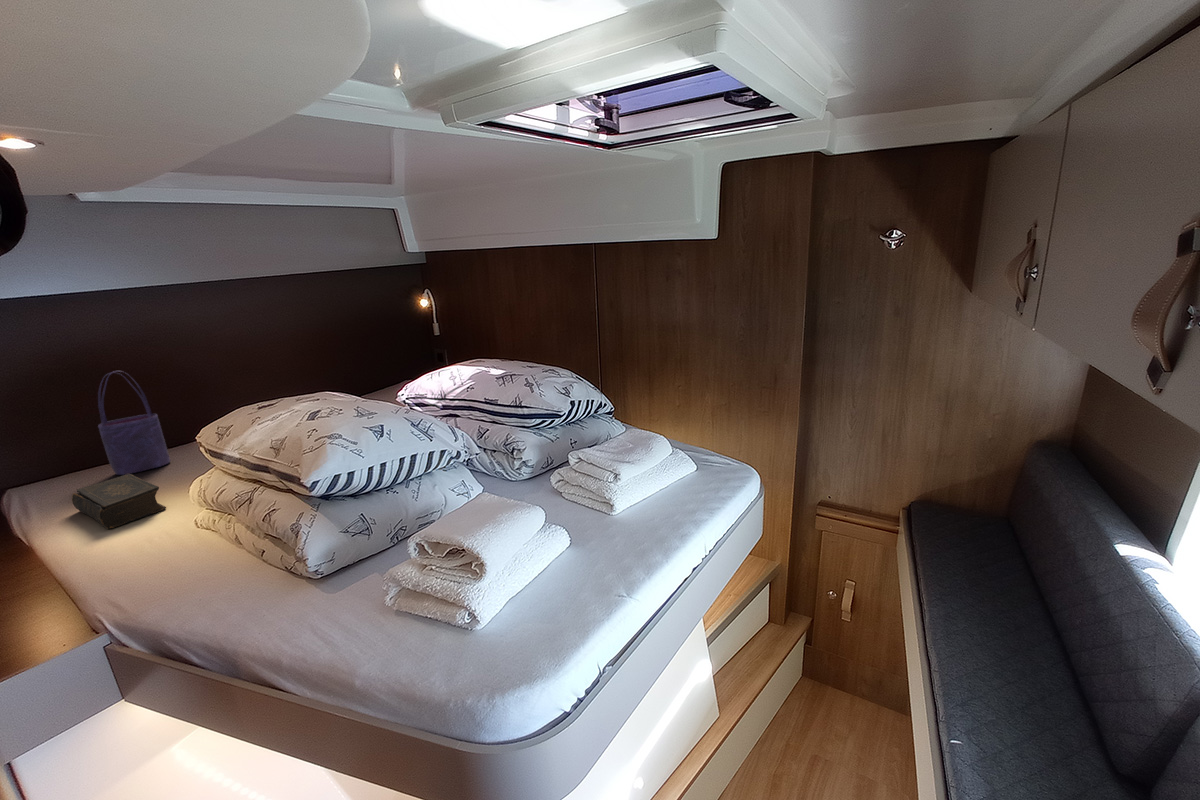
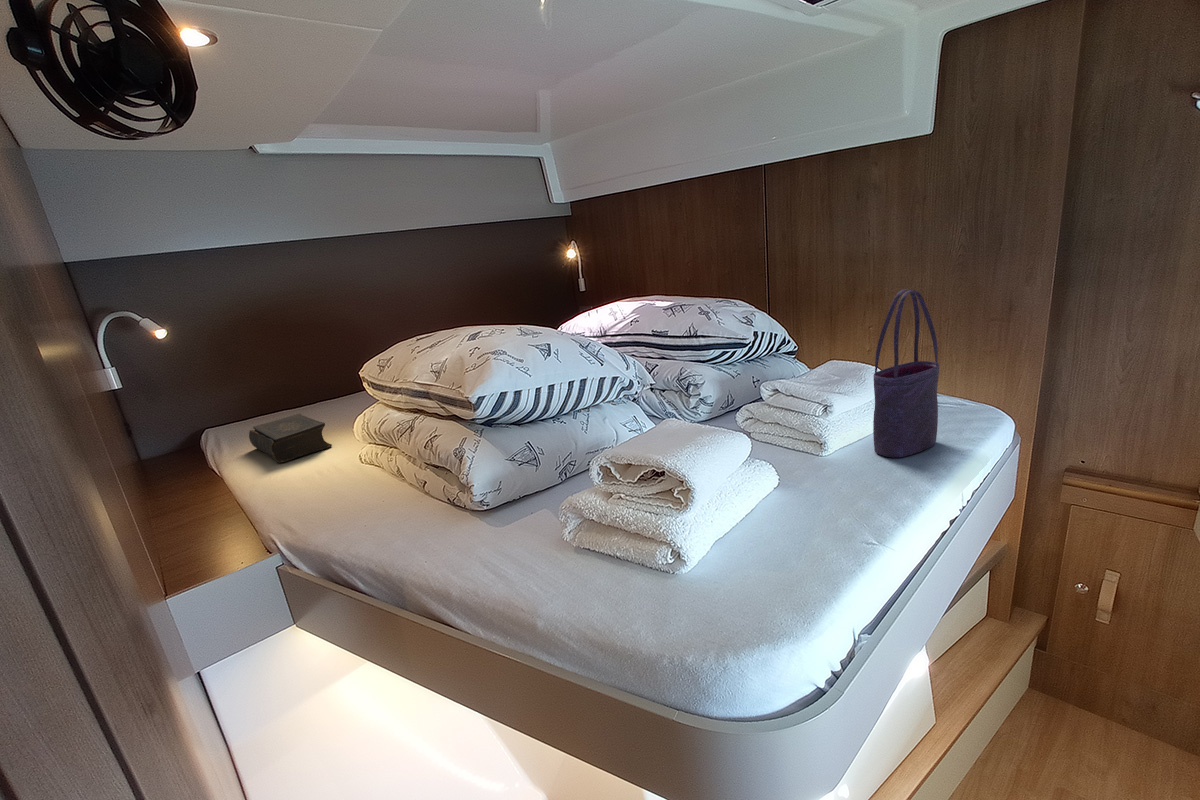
tote bag: present [98,372,170,475] -> present [873,289,939,458]

